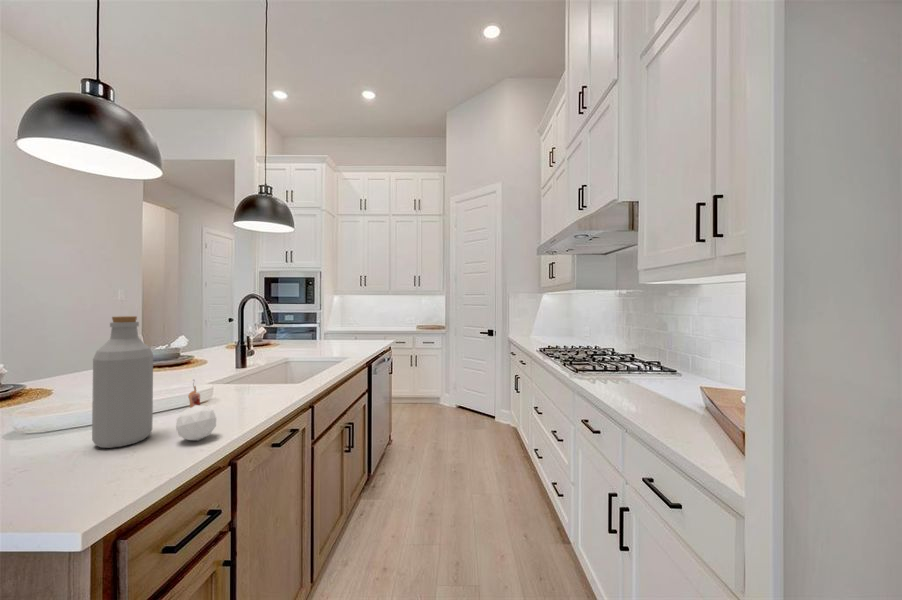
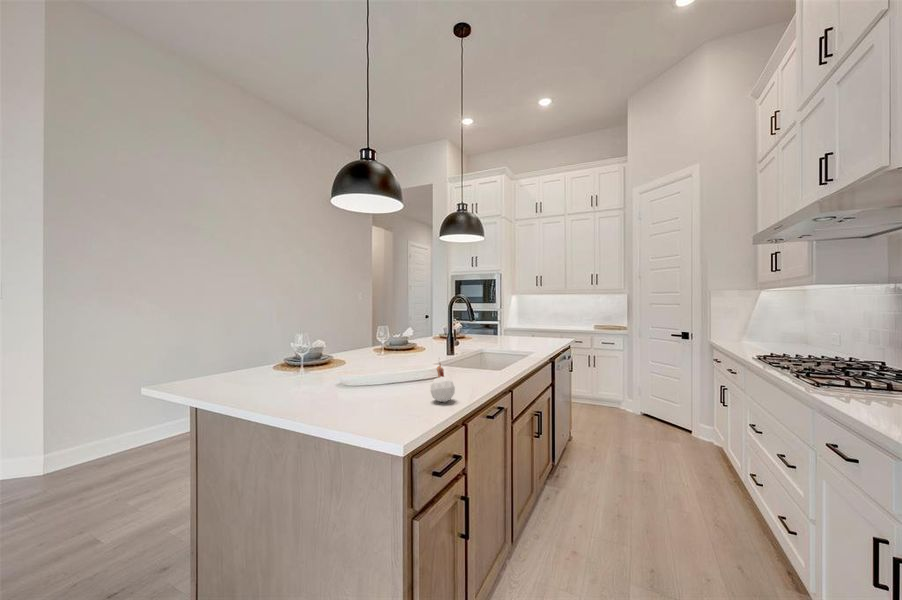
bottle: present [92,316,153,448] -> none [383,311,414,399]

